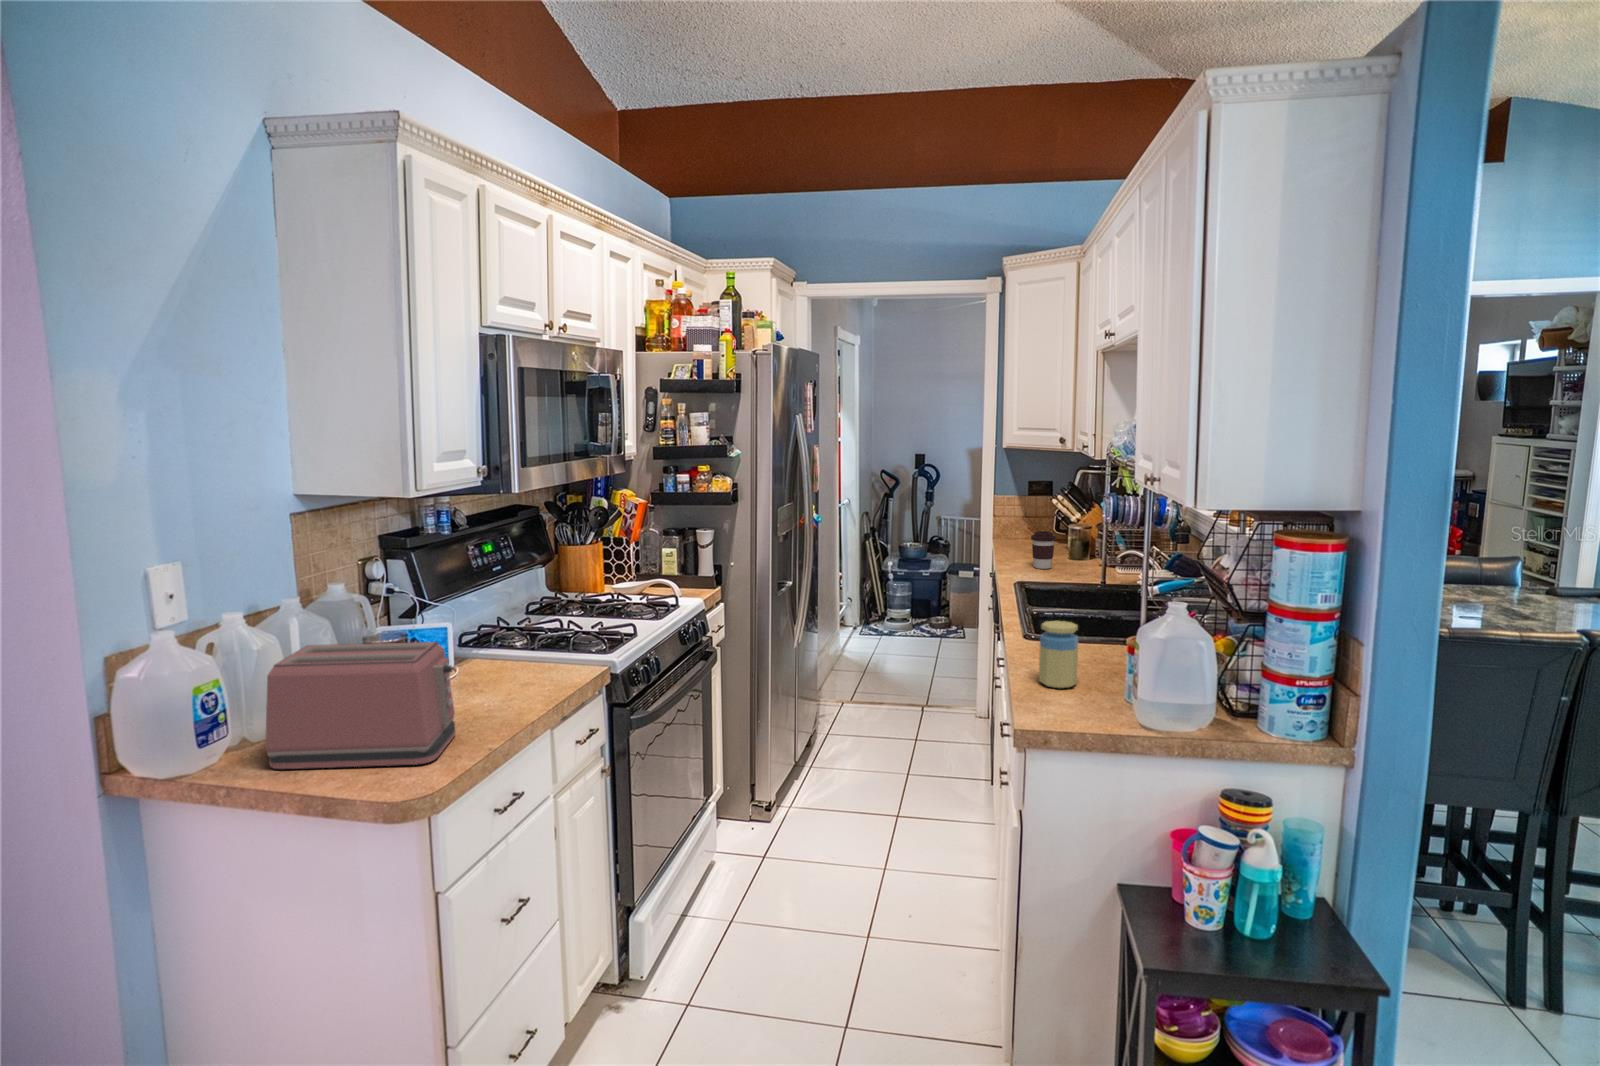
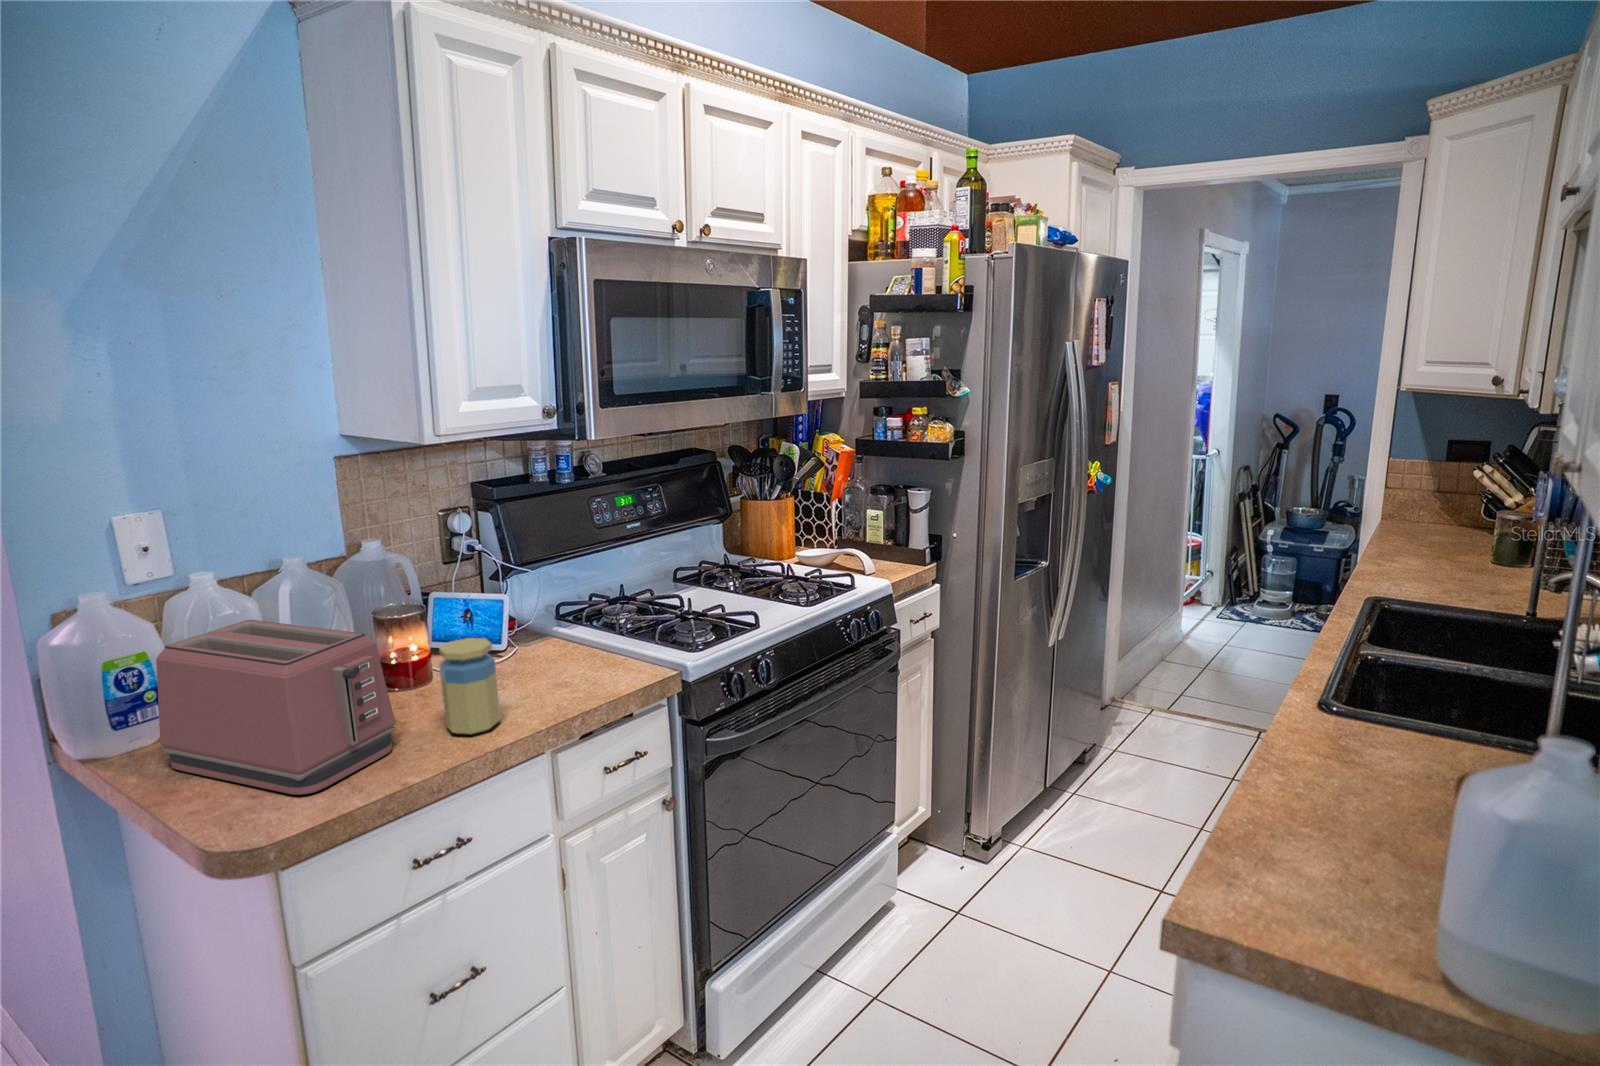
coffee cup: present [1031,531,1056,569] -> none [1424,516,1468,574]
jar: present [1039,621,1079,688] -> present [439,638,500,734]

